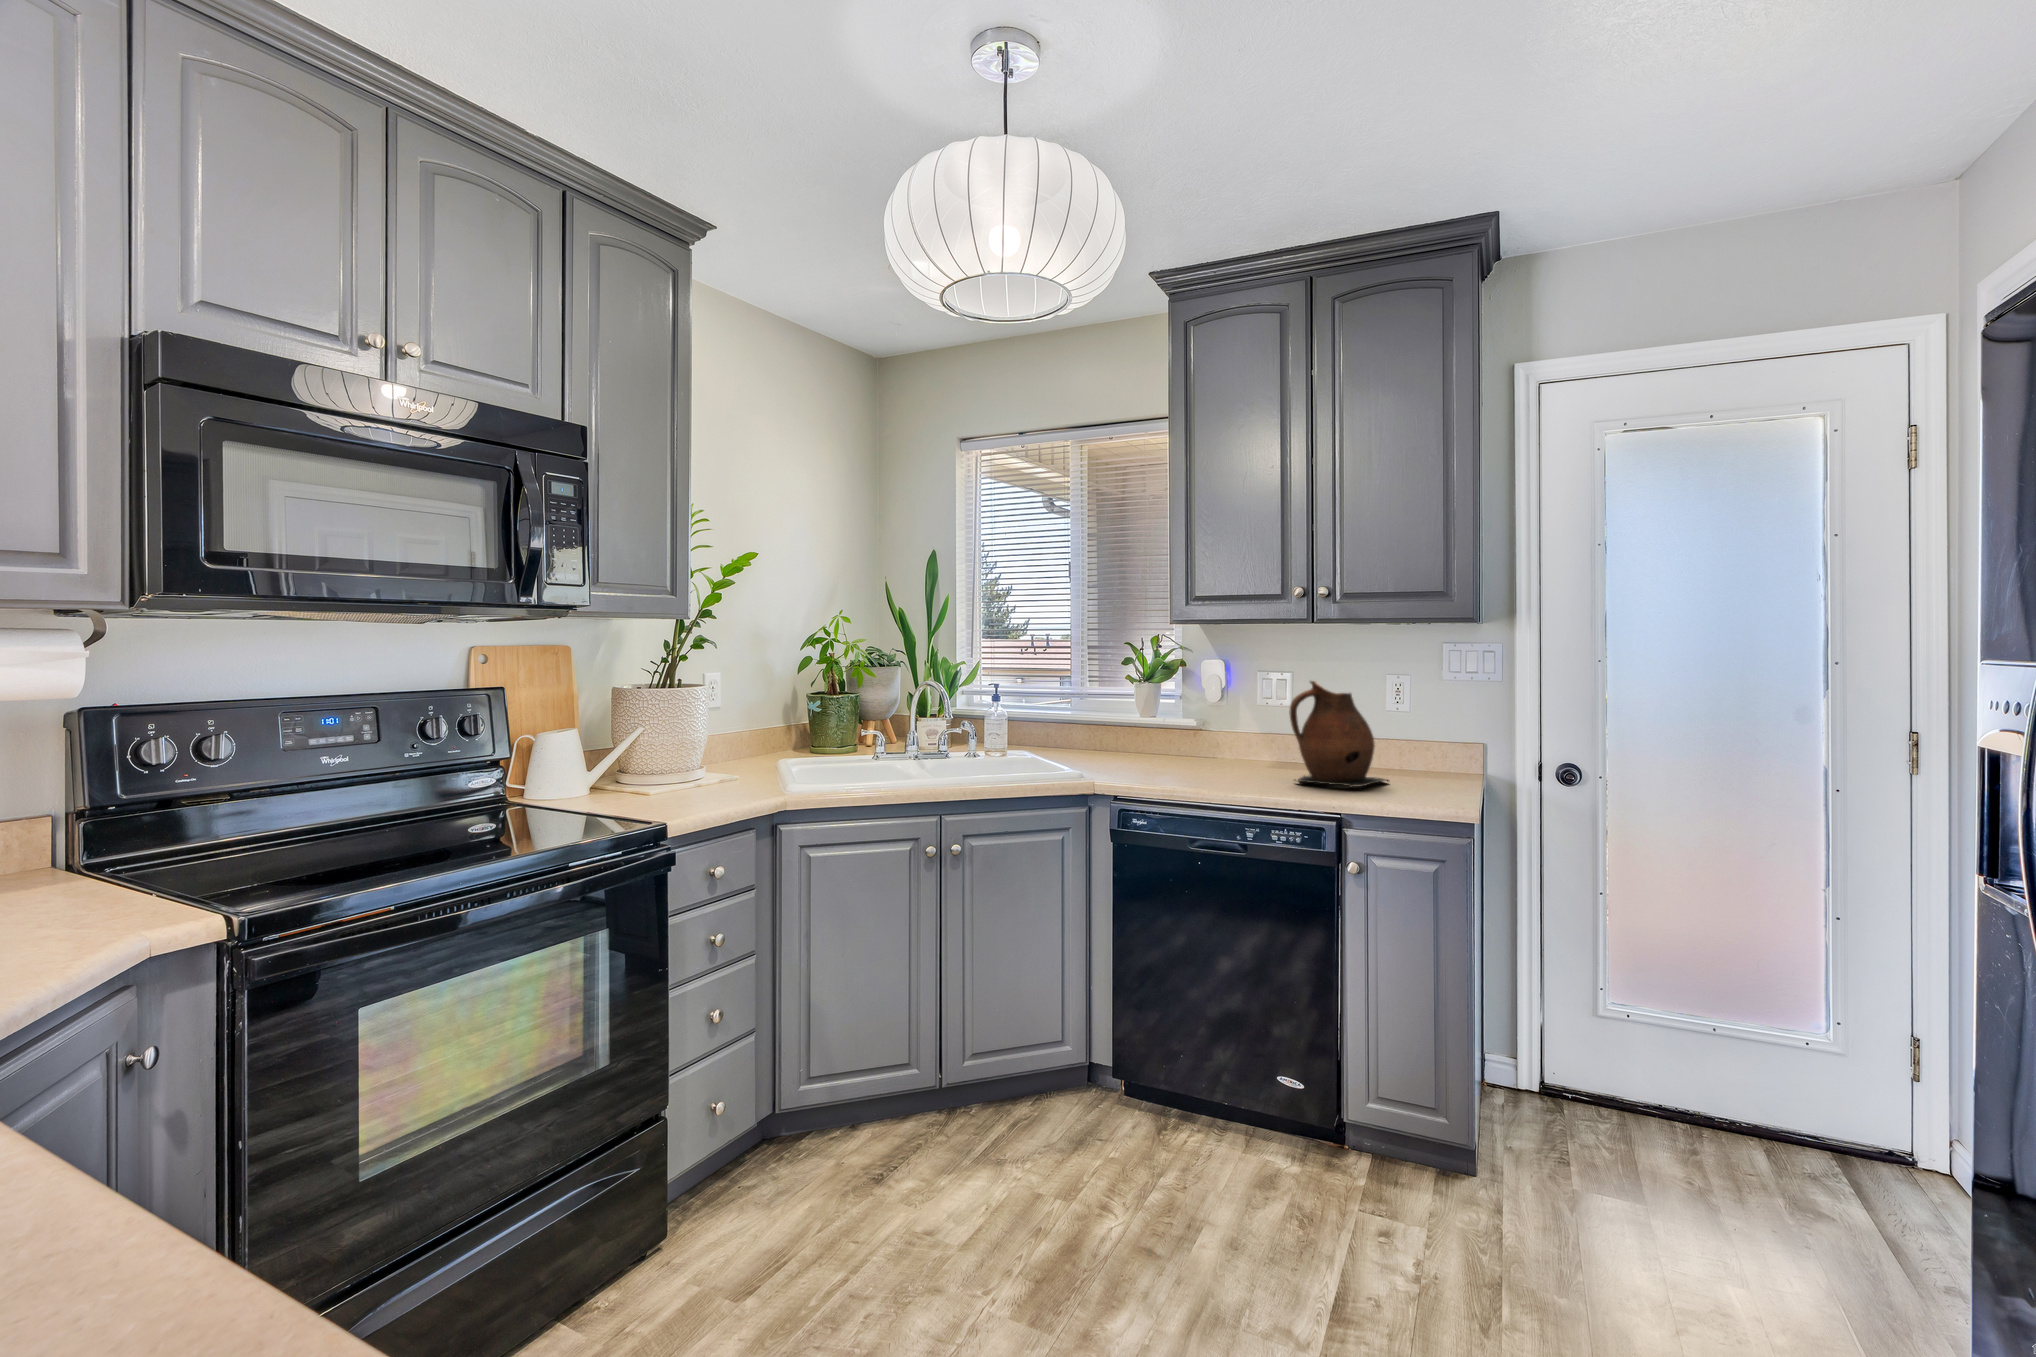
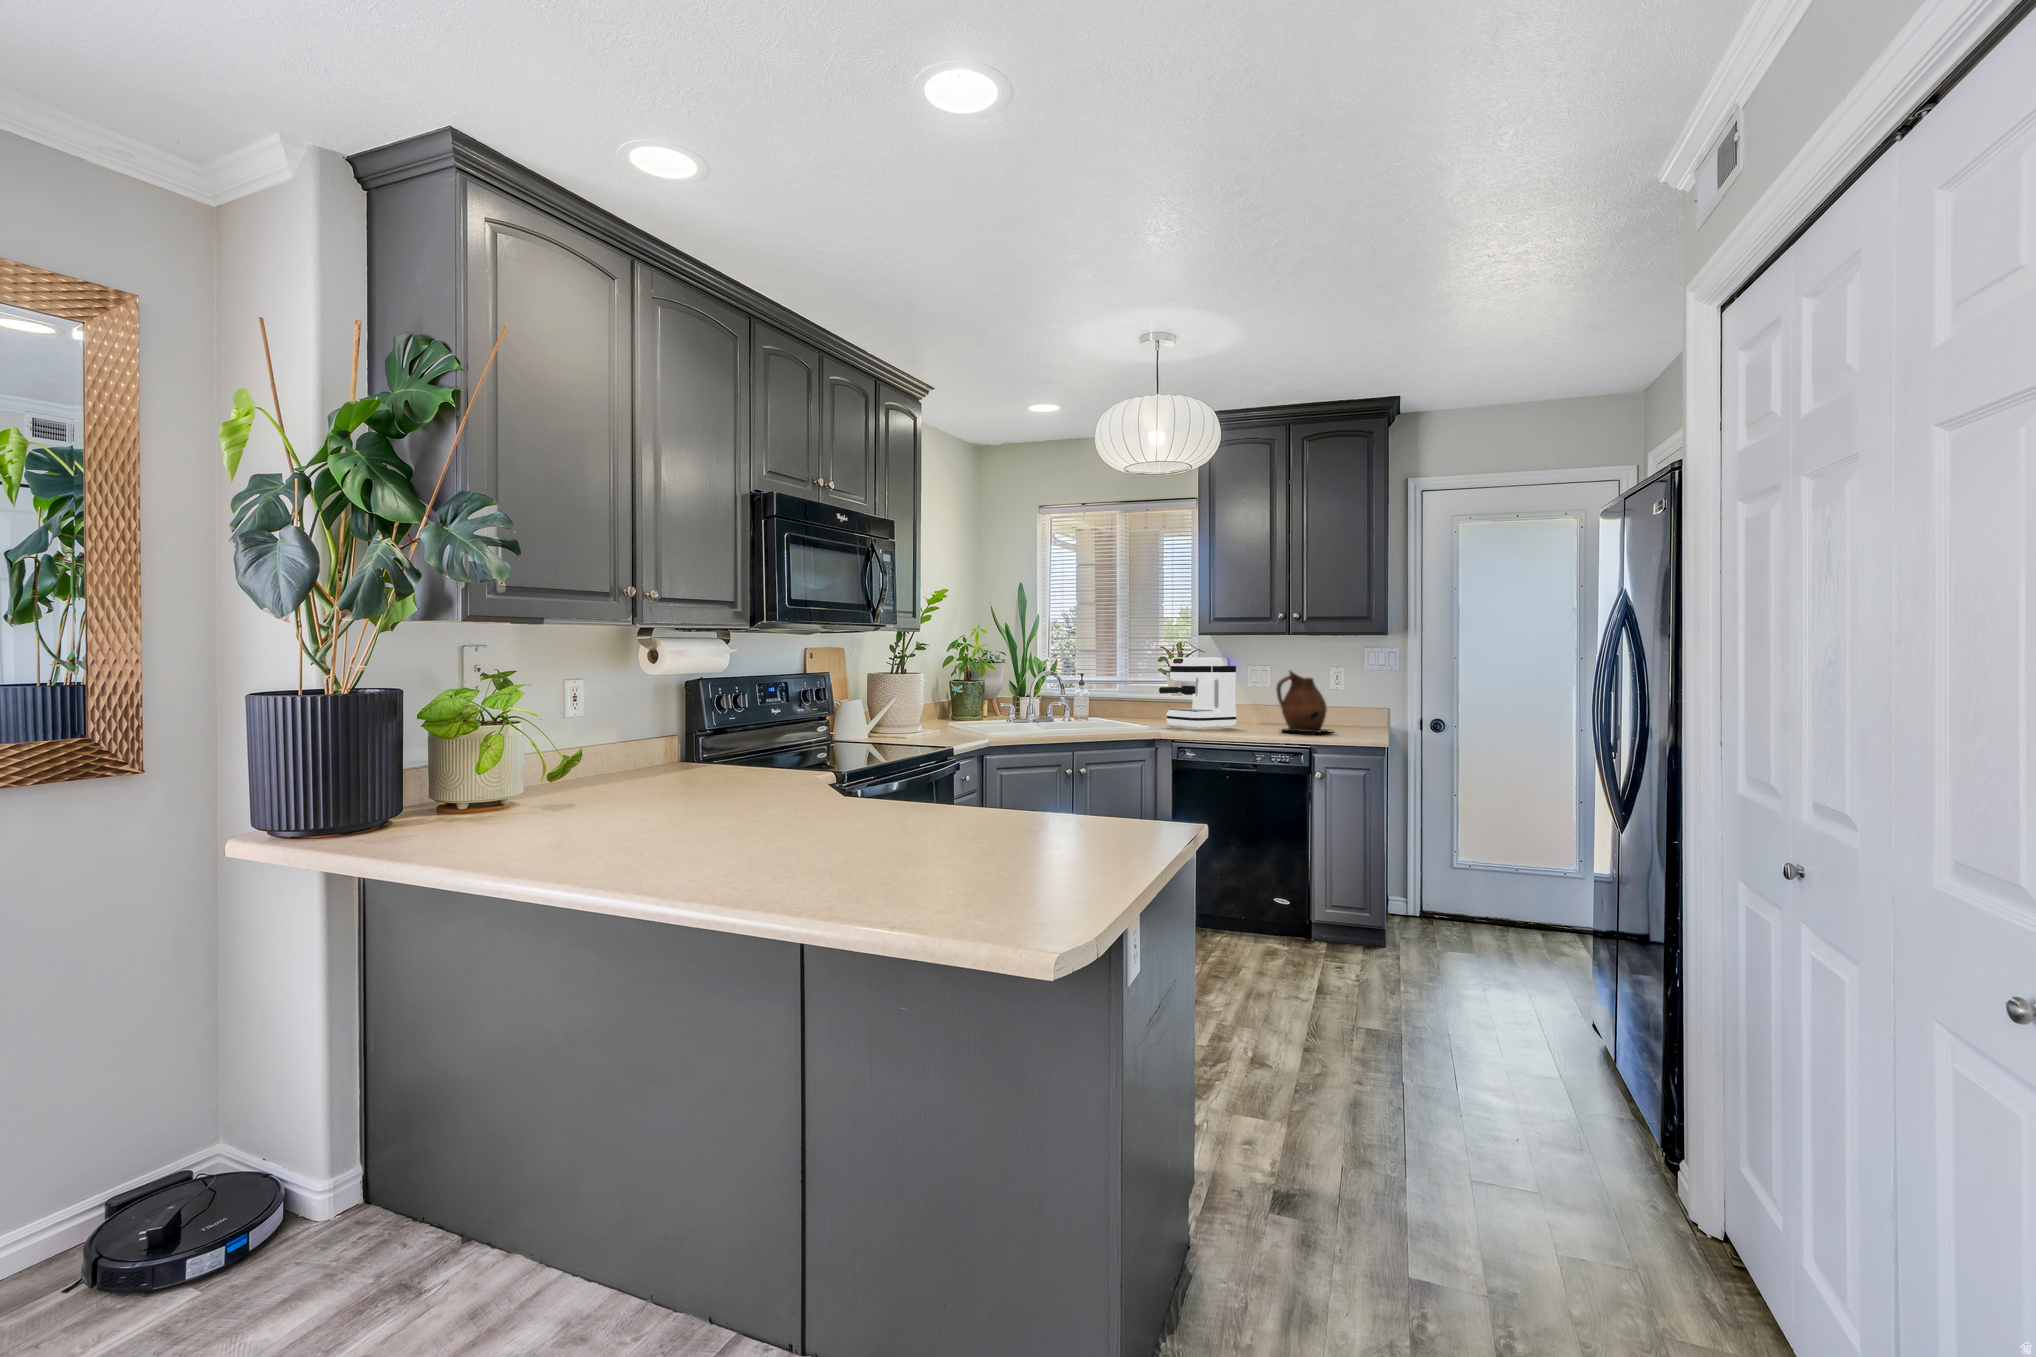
coffee maker: none [1102,659,1228,775] -> present [1159,657,1236,728]

